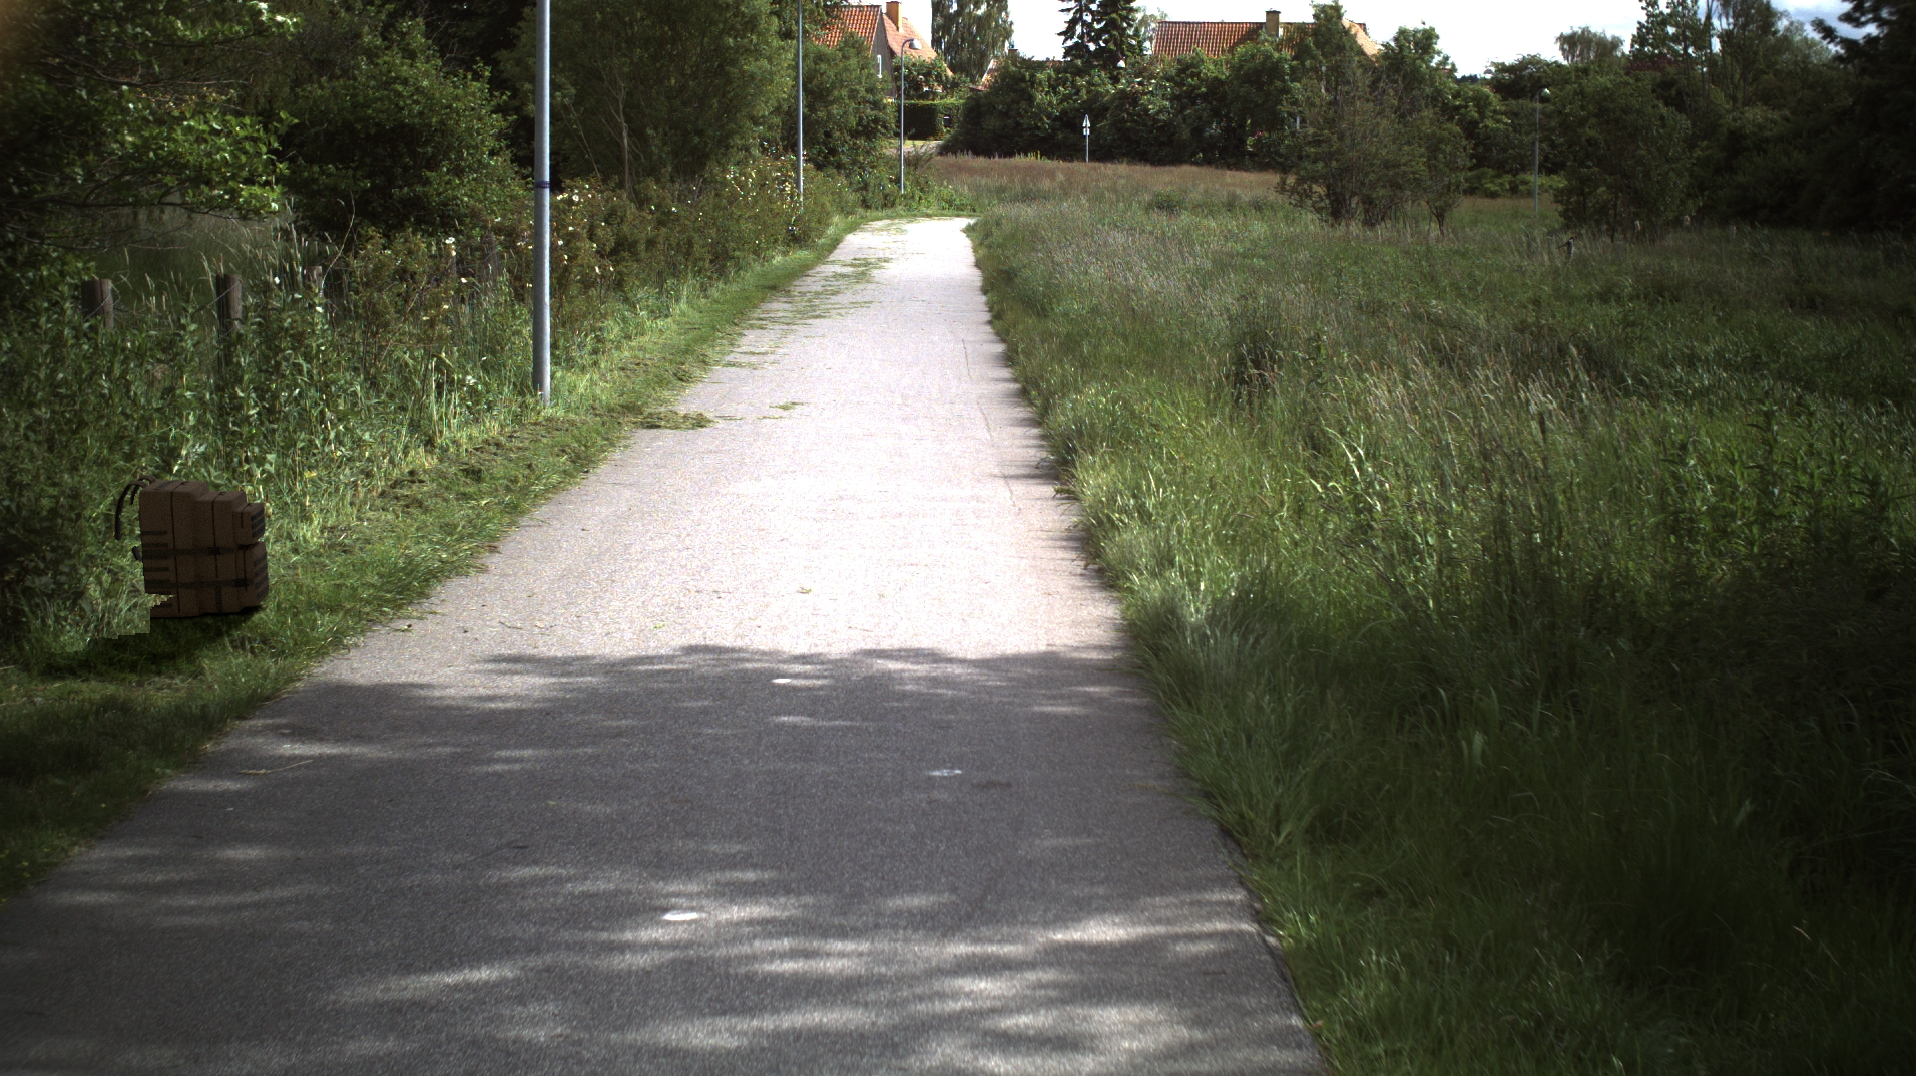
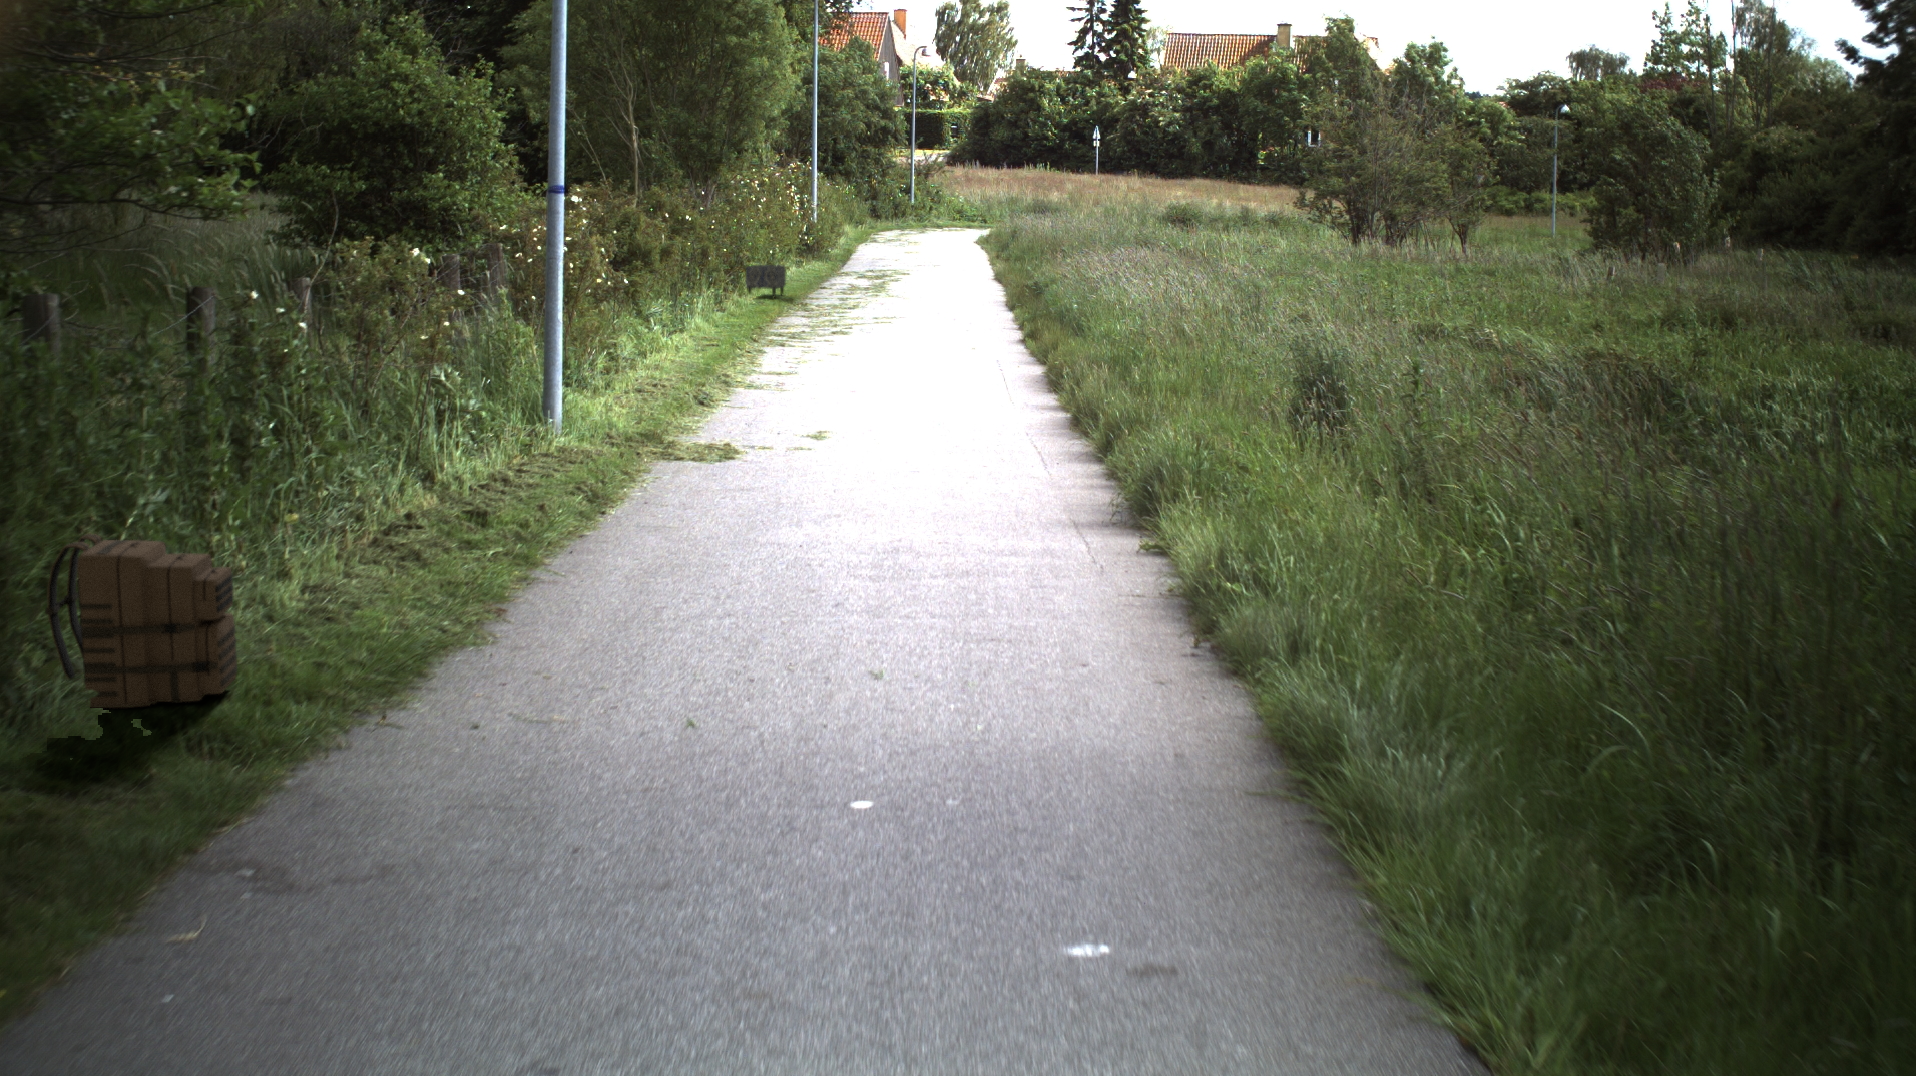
bench: none [732,253,771,285] -> present [746,265,786,298]

